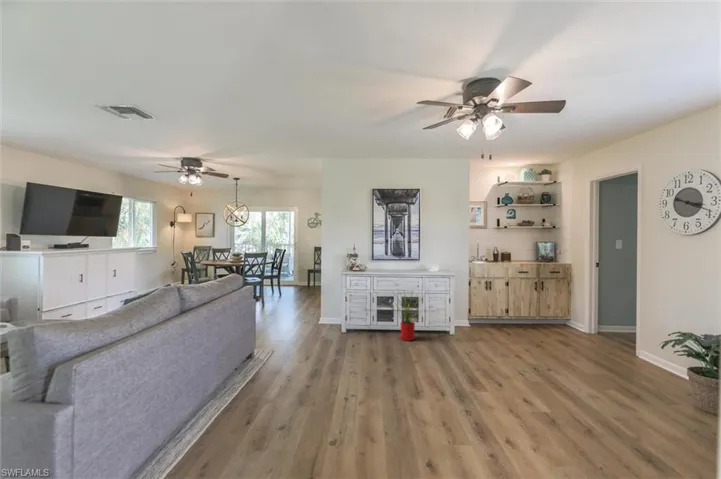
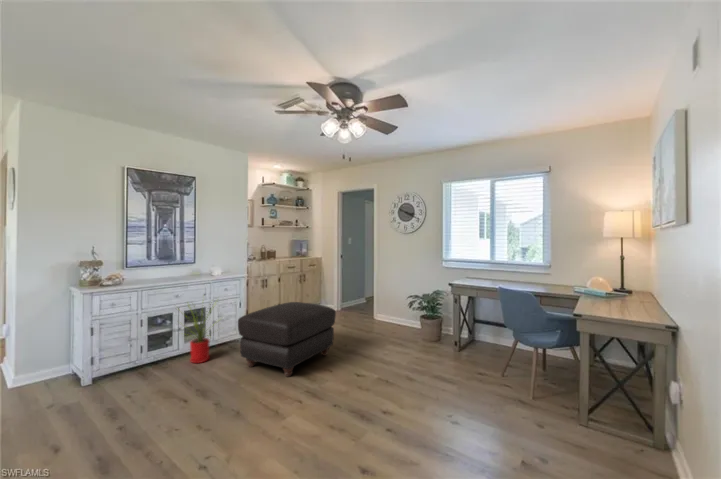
ottoman: none [426,305,526,374] -> present [238,302,336,377]

